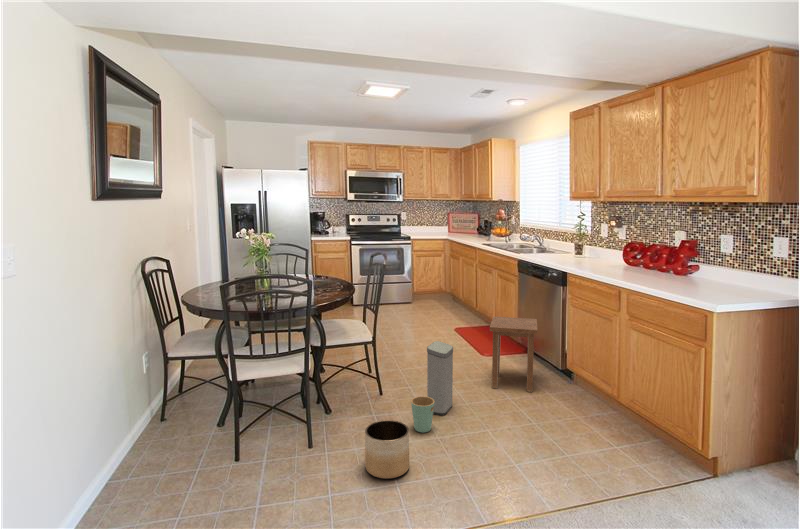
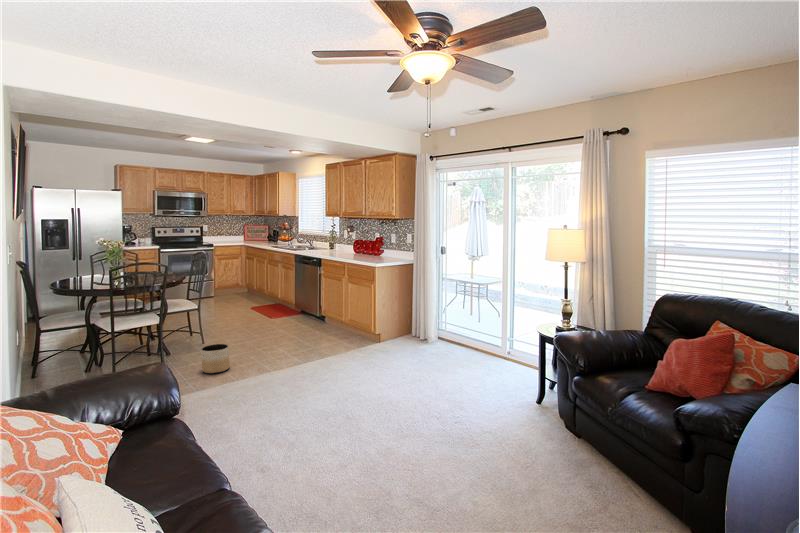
stool: present [490,317,537,392] -> none [275,289,305,333]
trash can: present [411,341,453,432] -> none [227,304,254,355]

